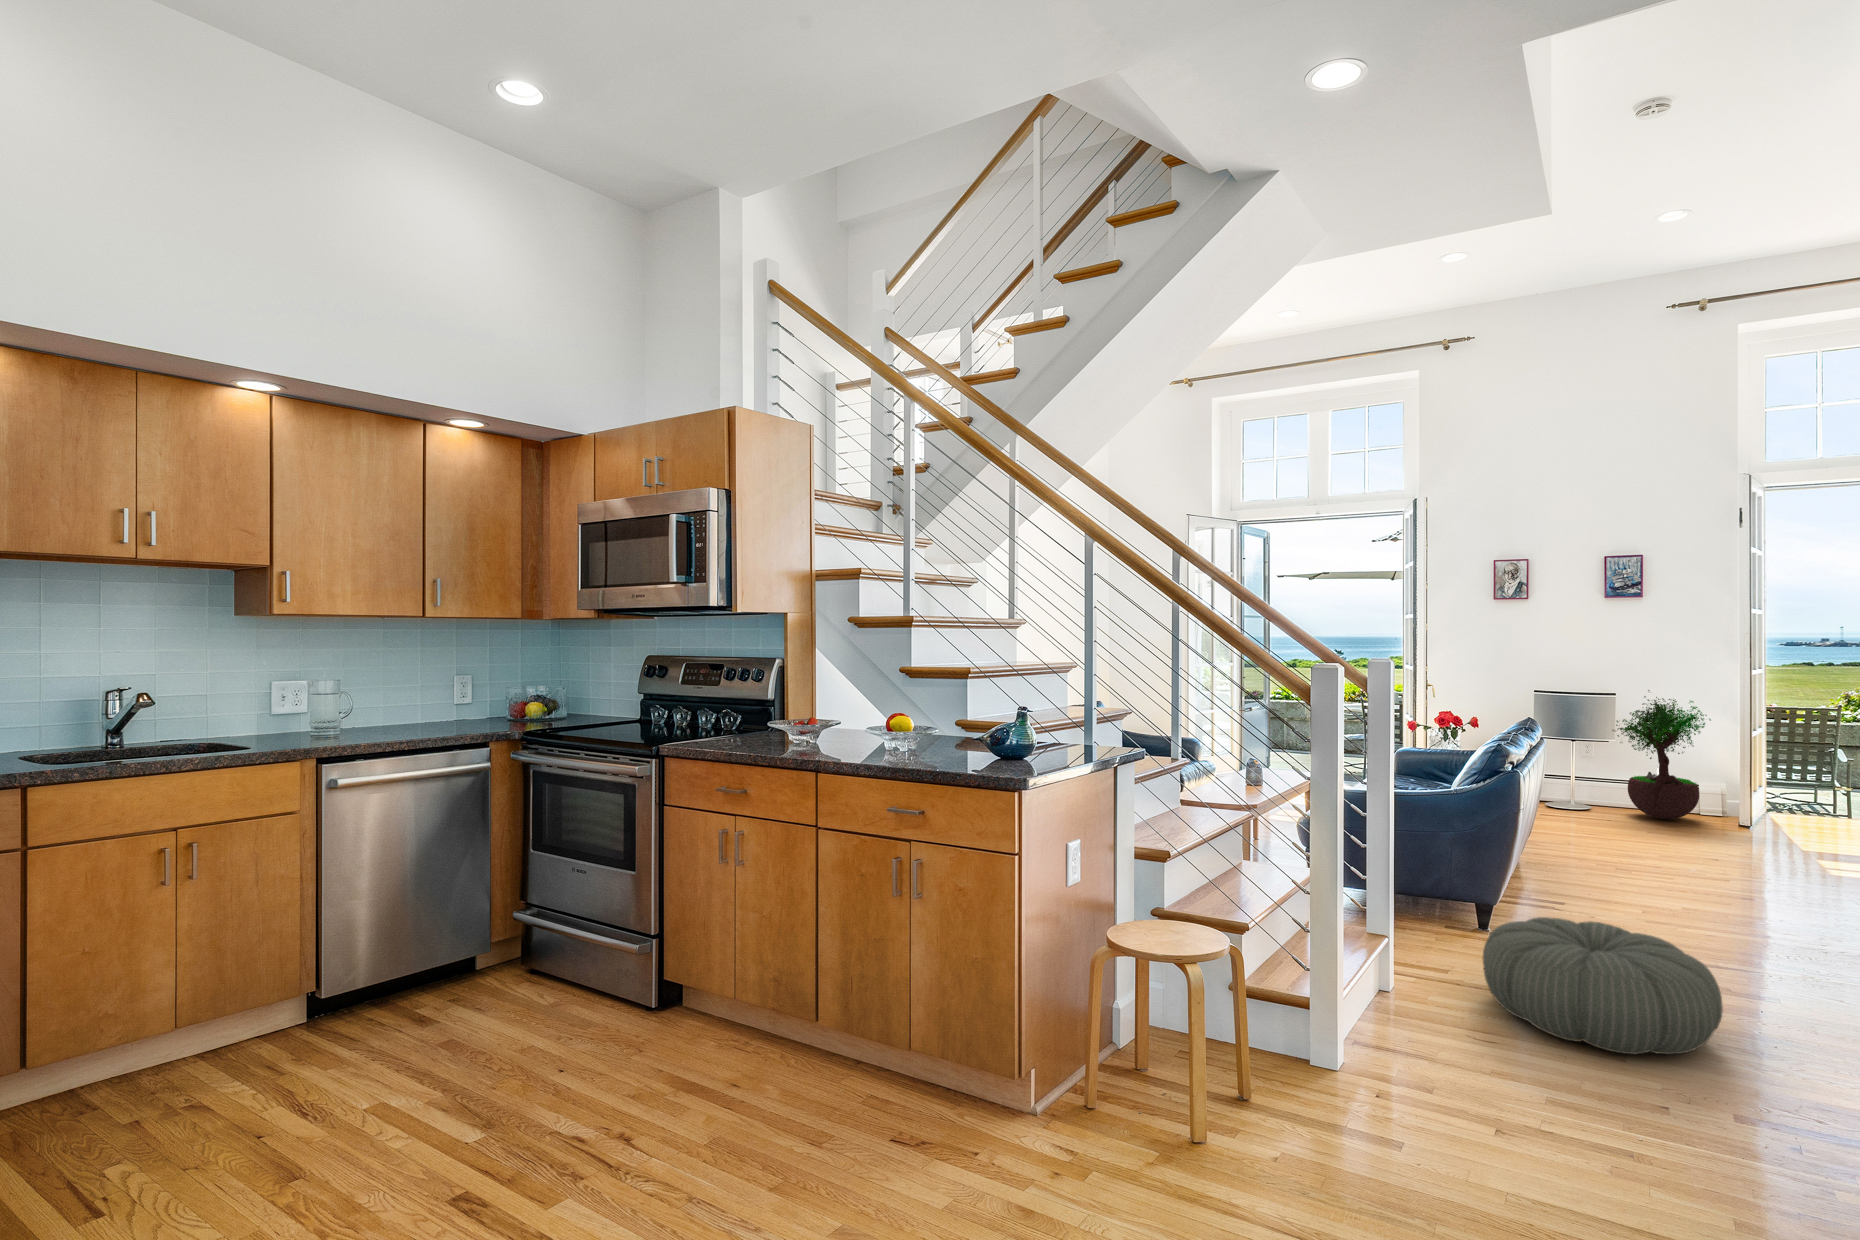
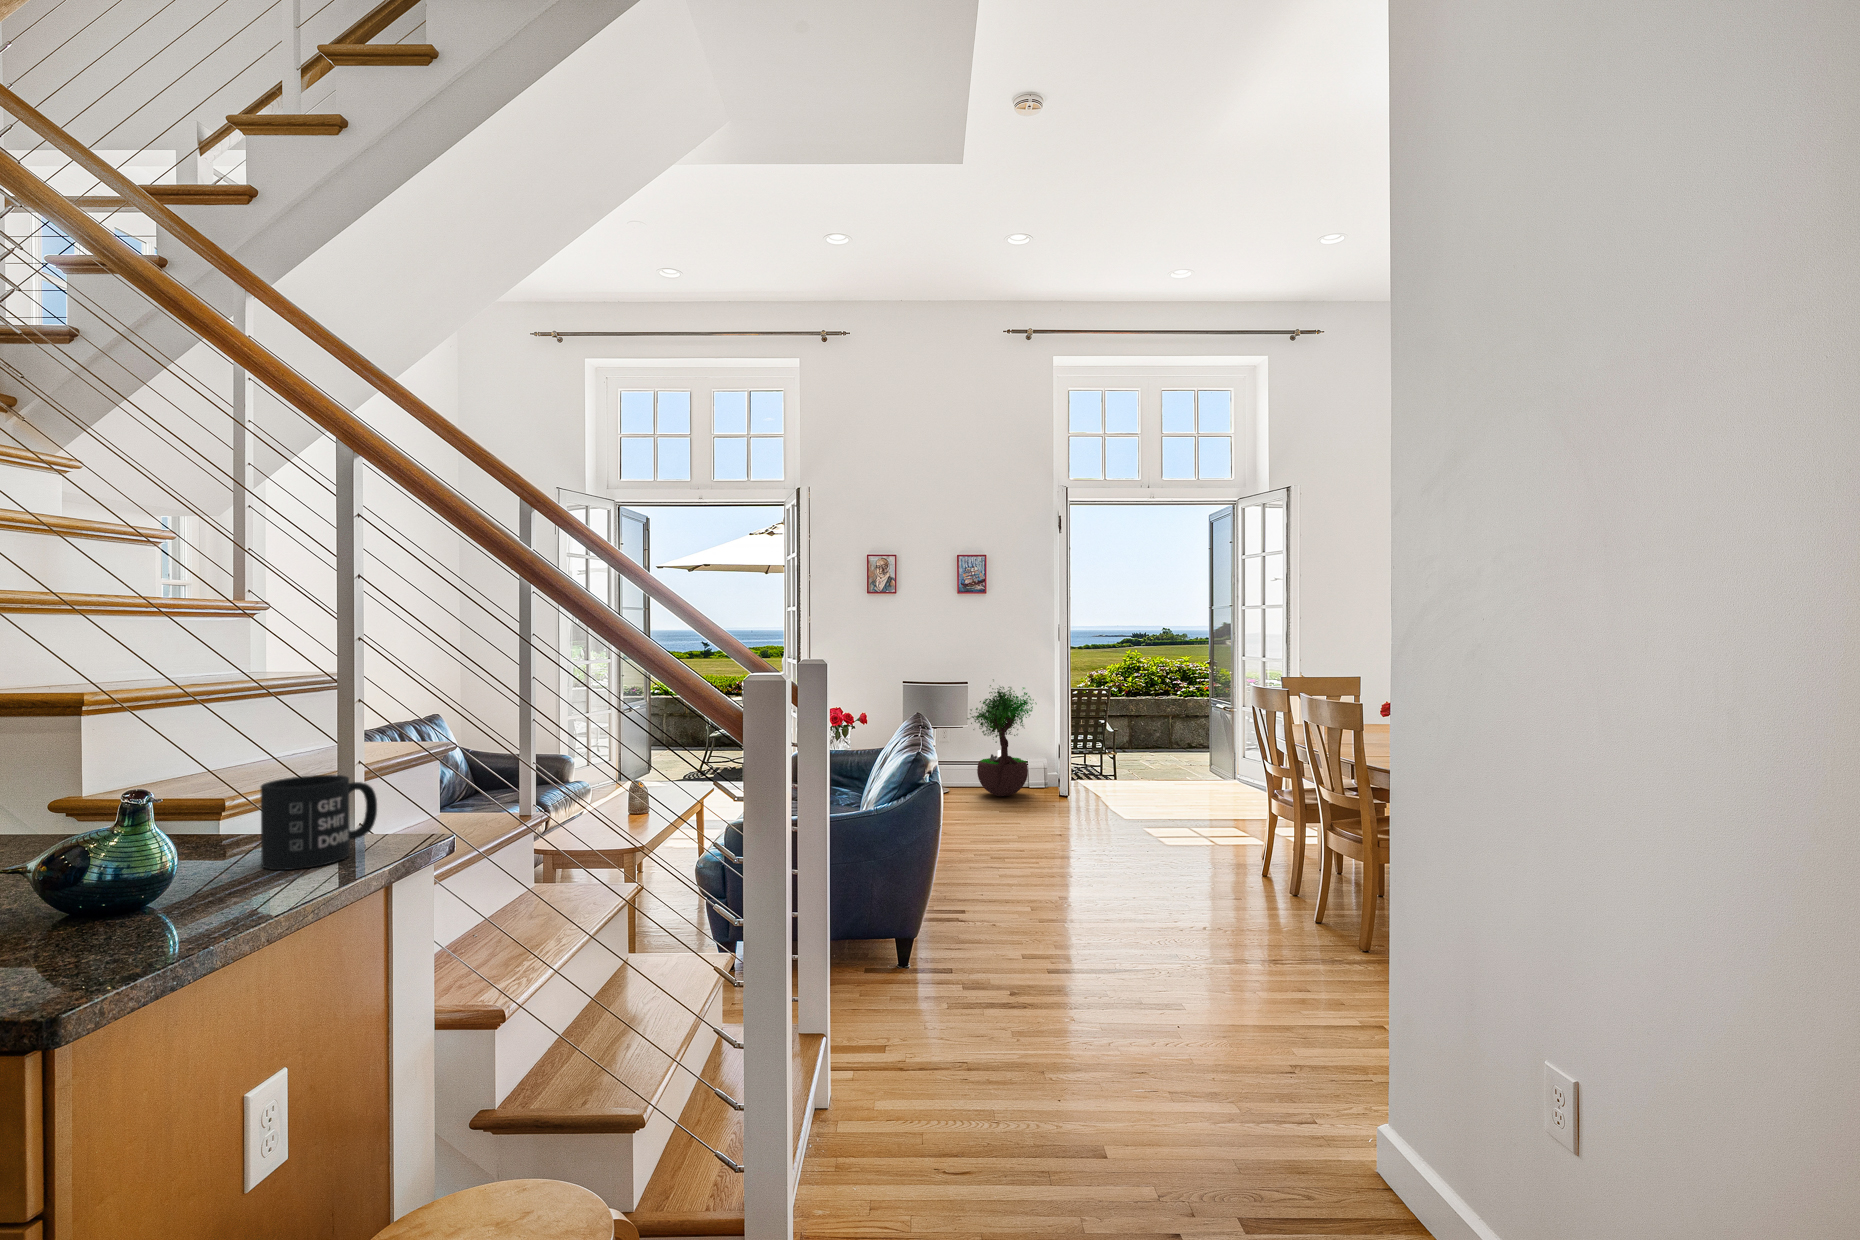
mug: none [1057,711,1102,752] -> present [261,775,377,870]
pouf: present [1483,917,1723,1054] -> none [930,940,1153,1102]

